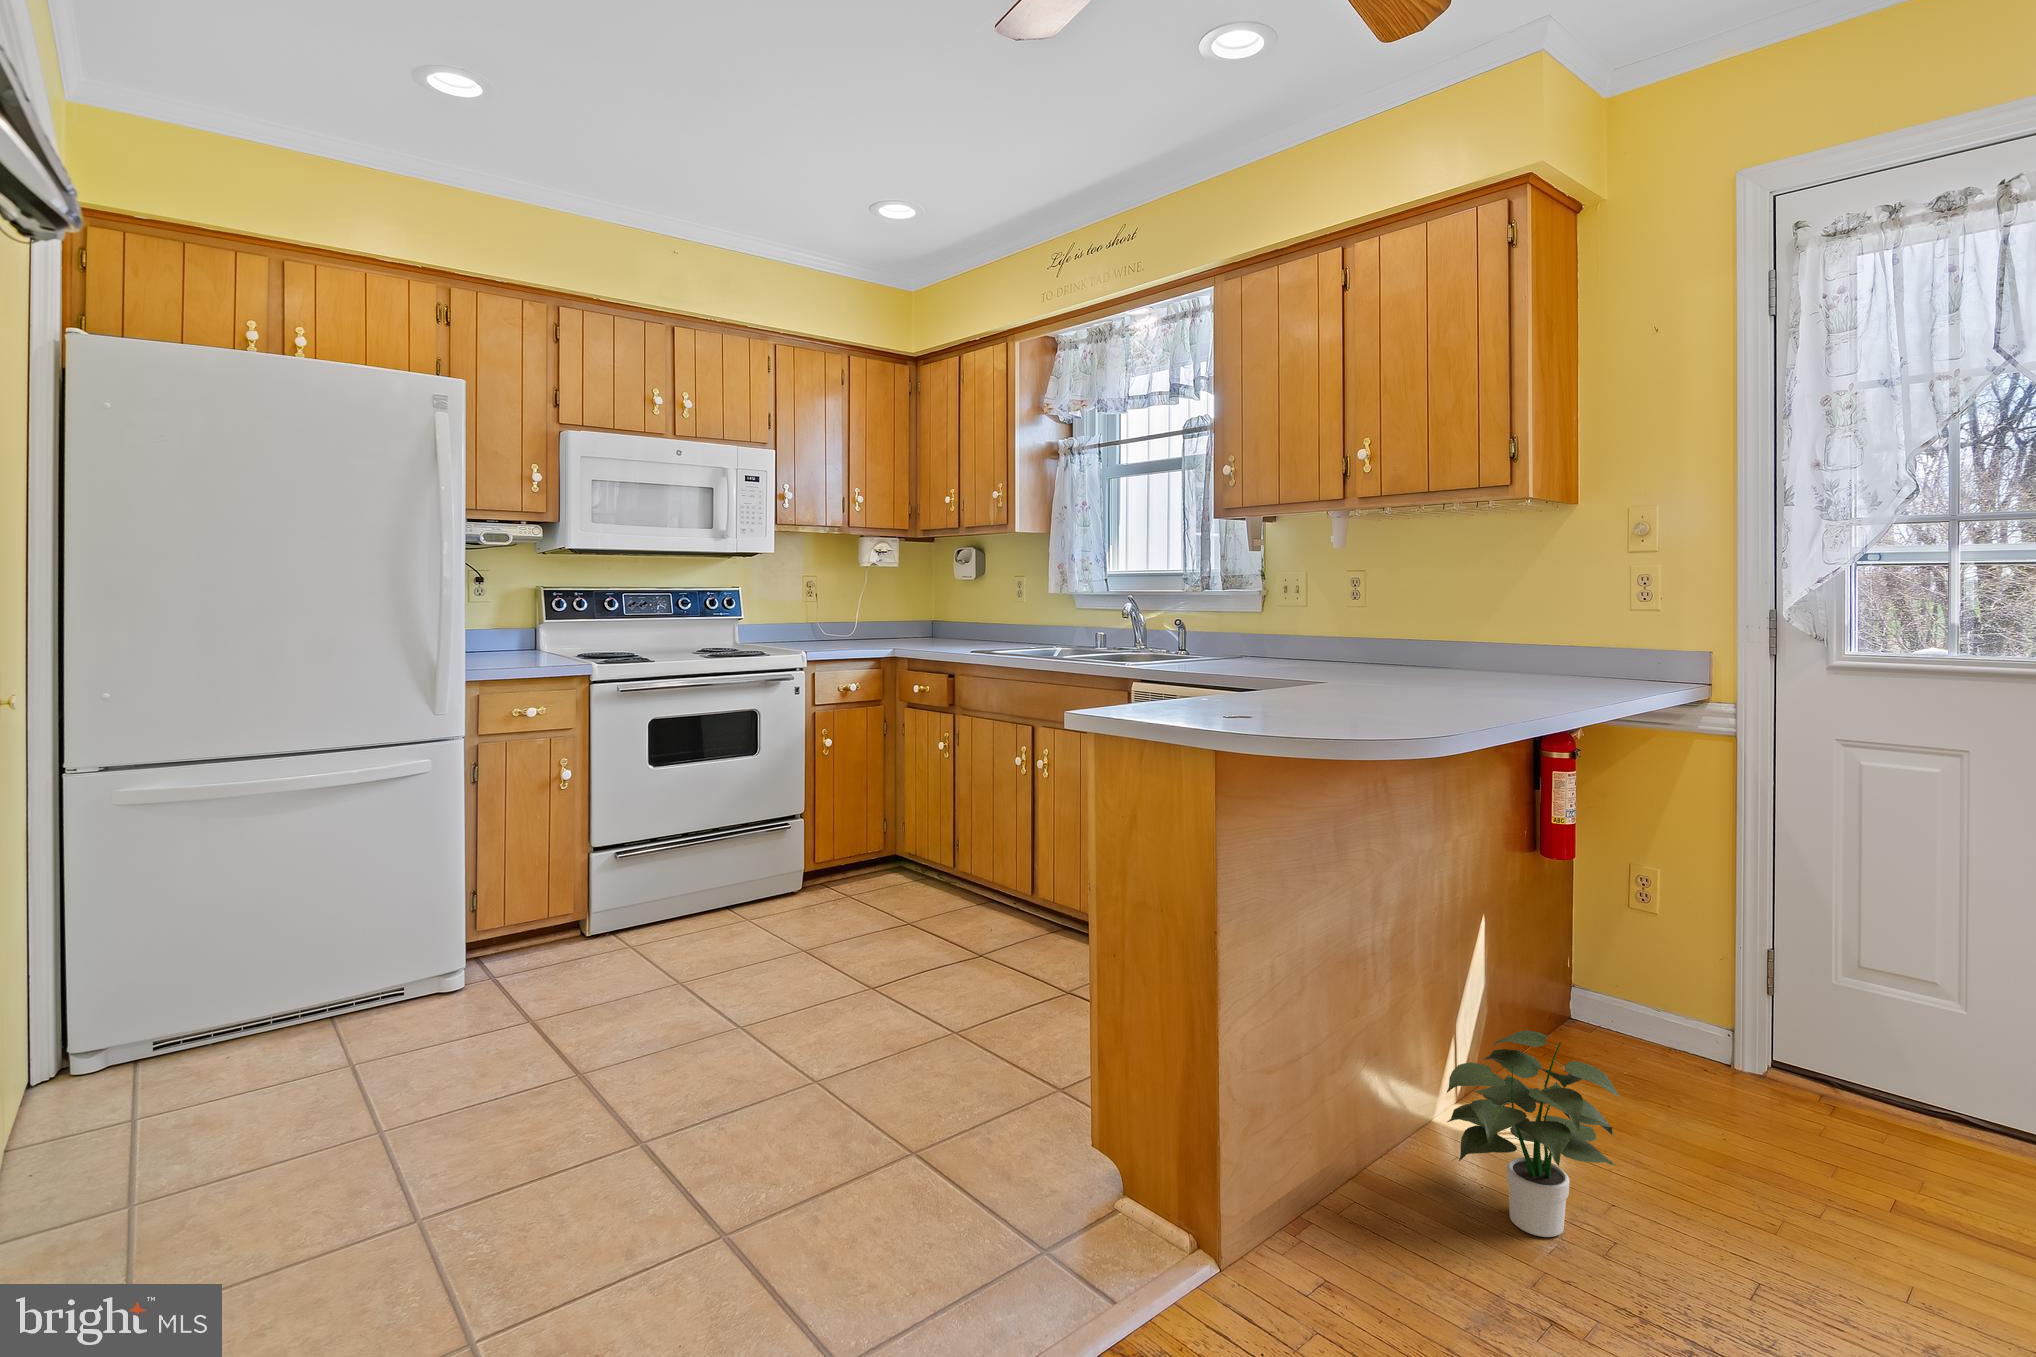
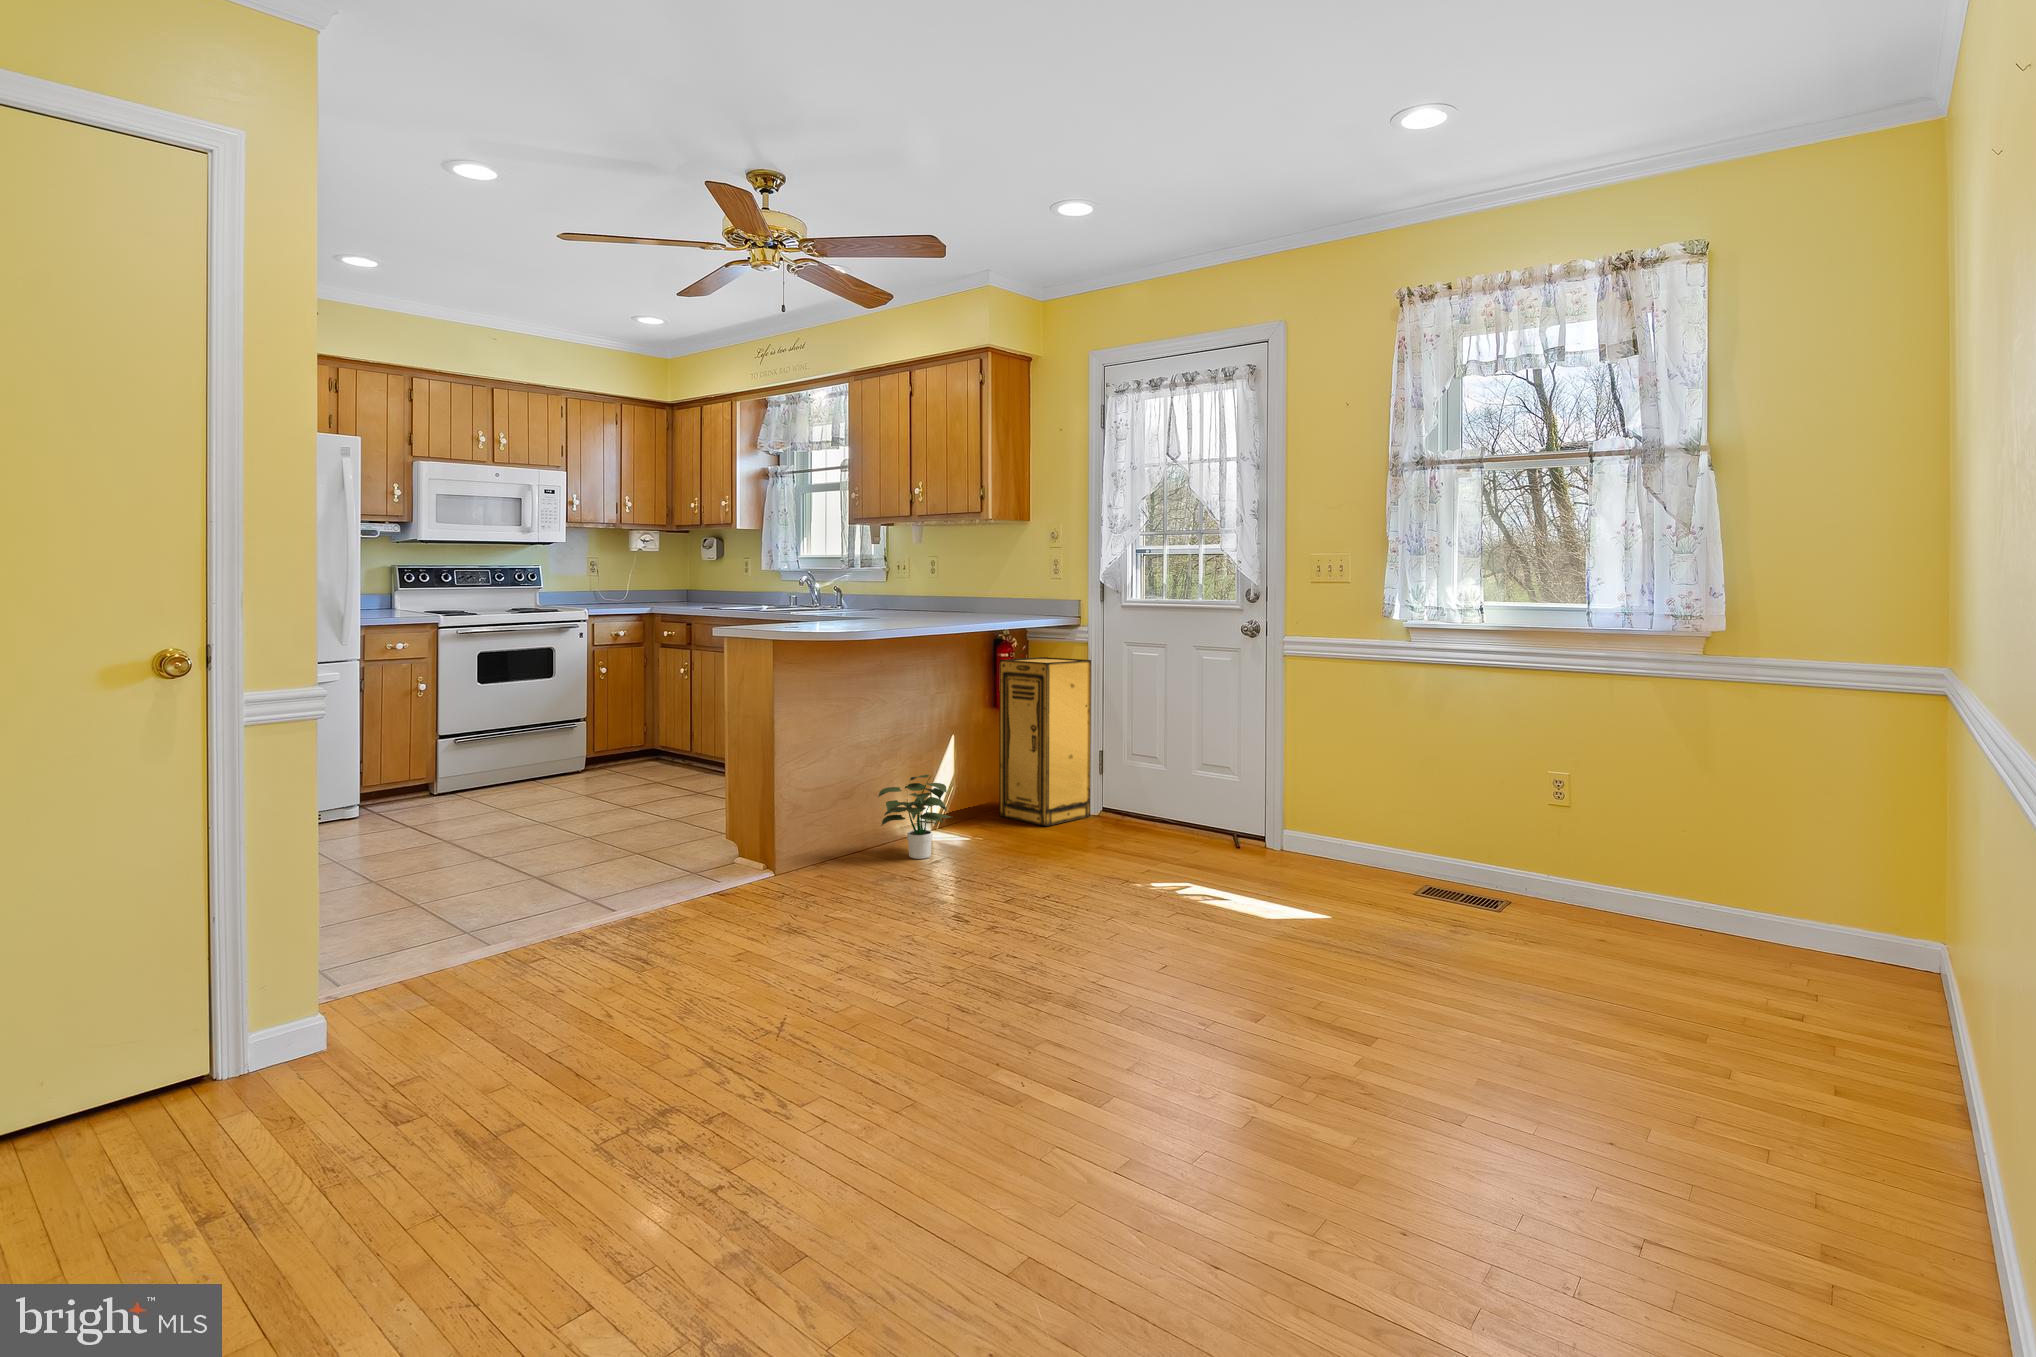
storage cabinet: none [1565,750,1769,1105] -> present [999,657,1091,826]

